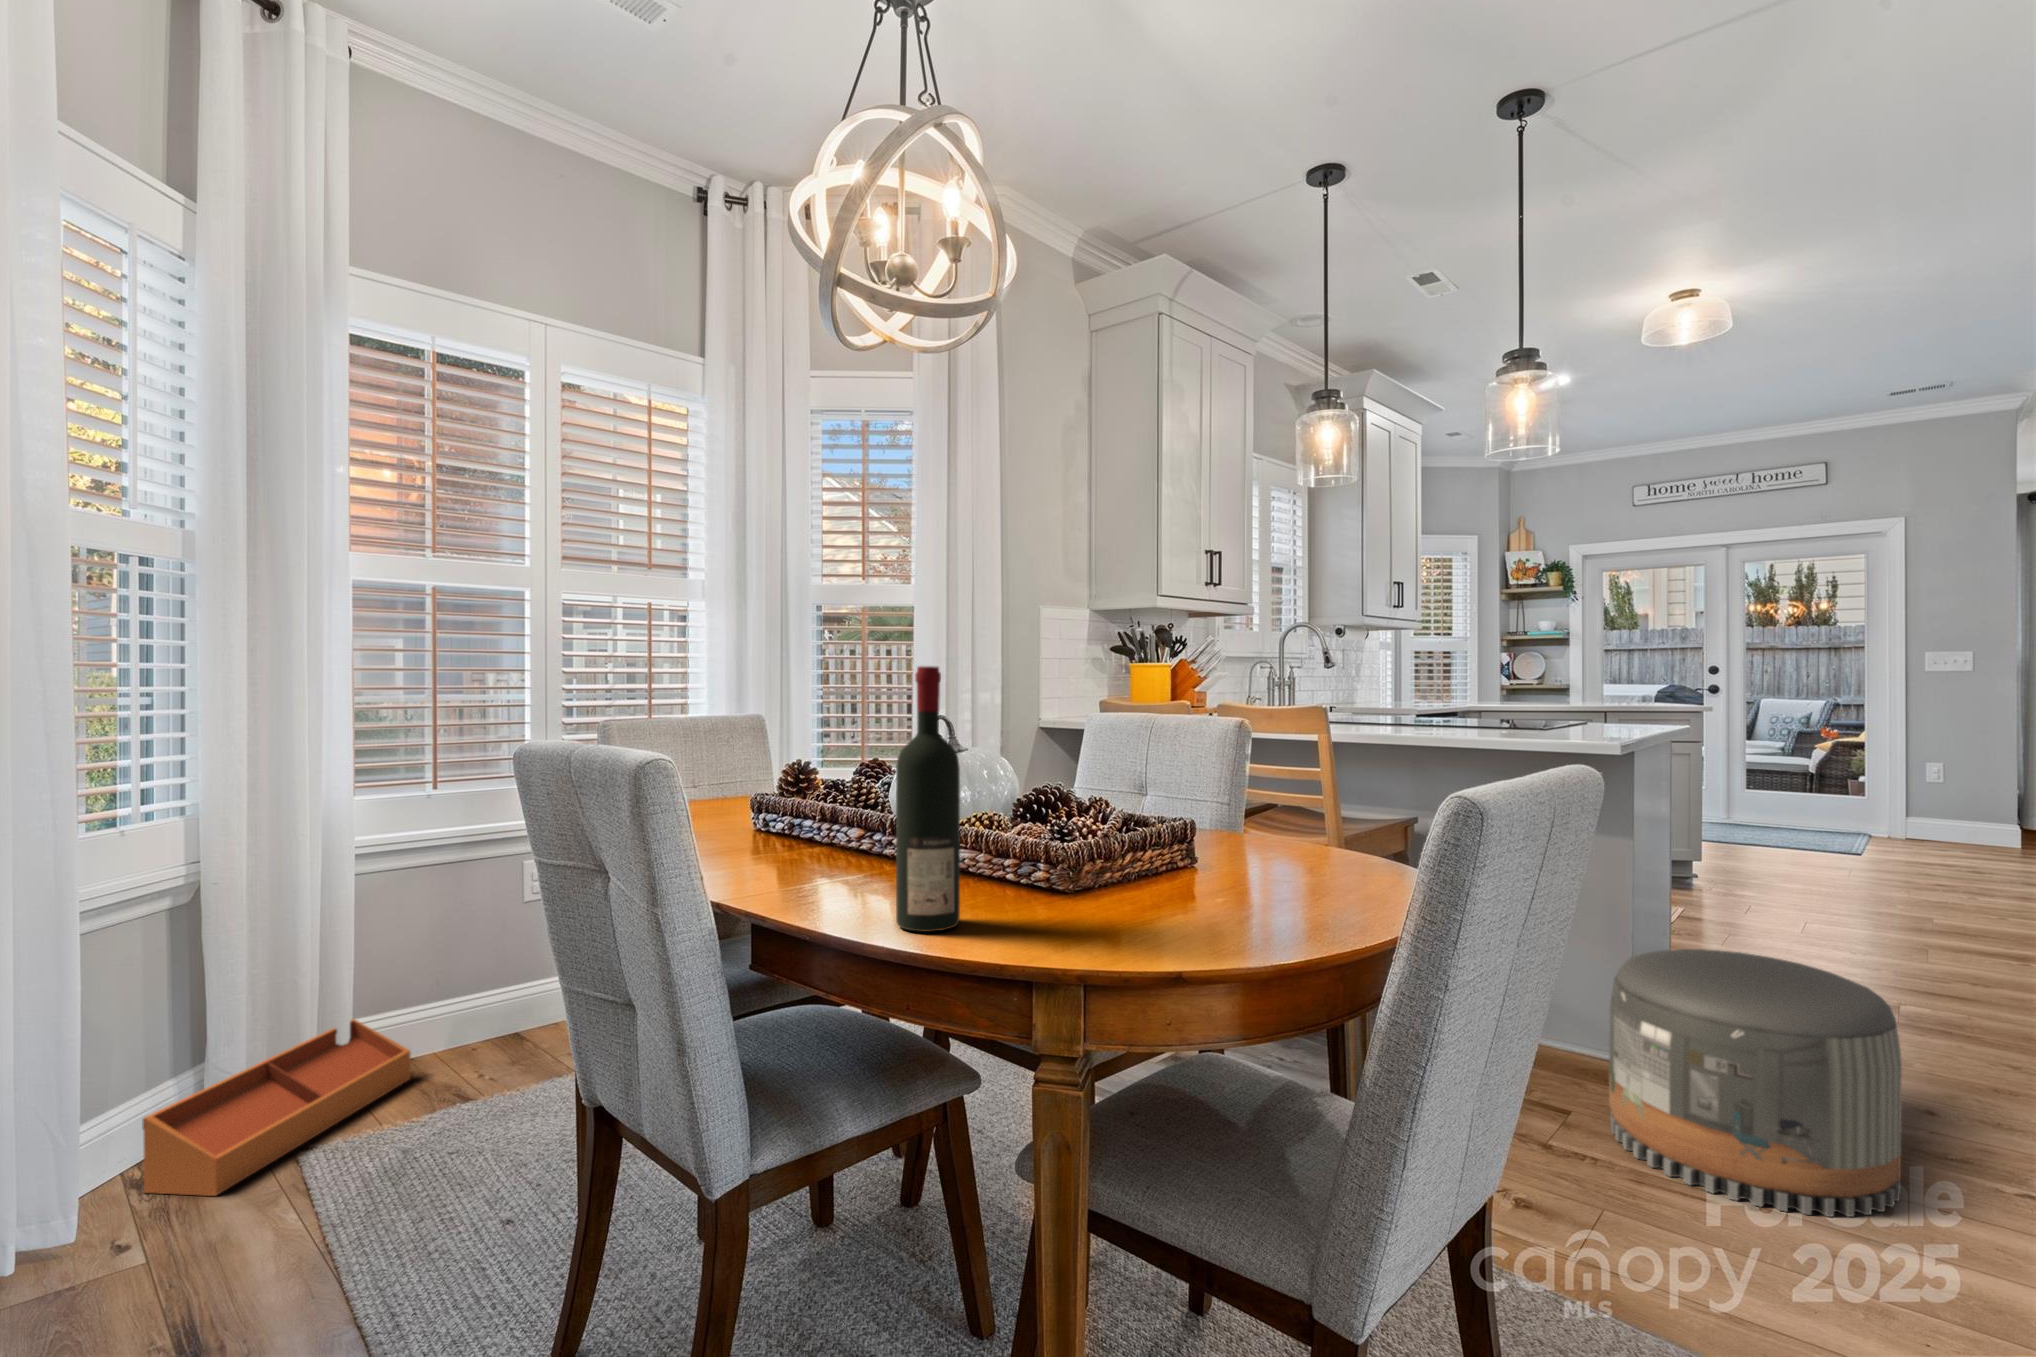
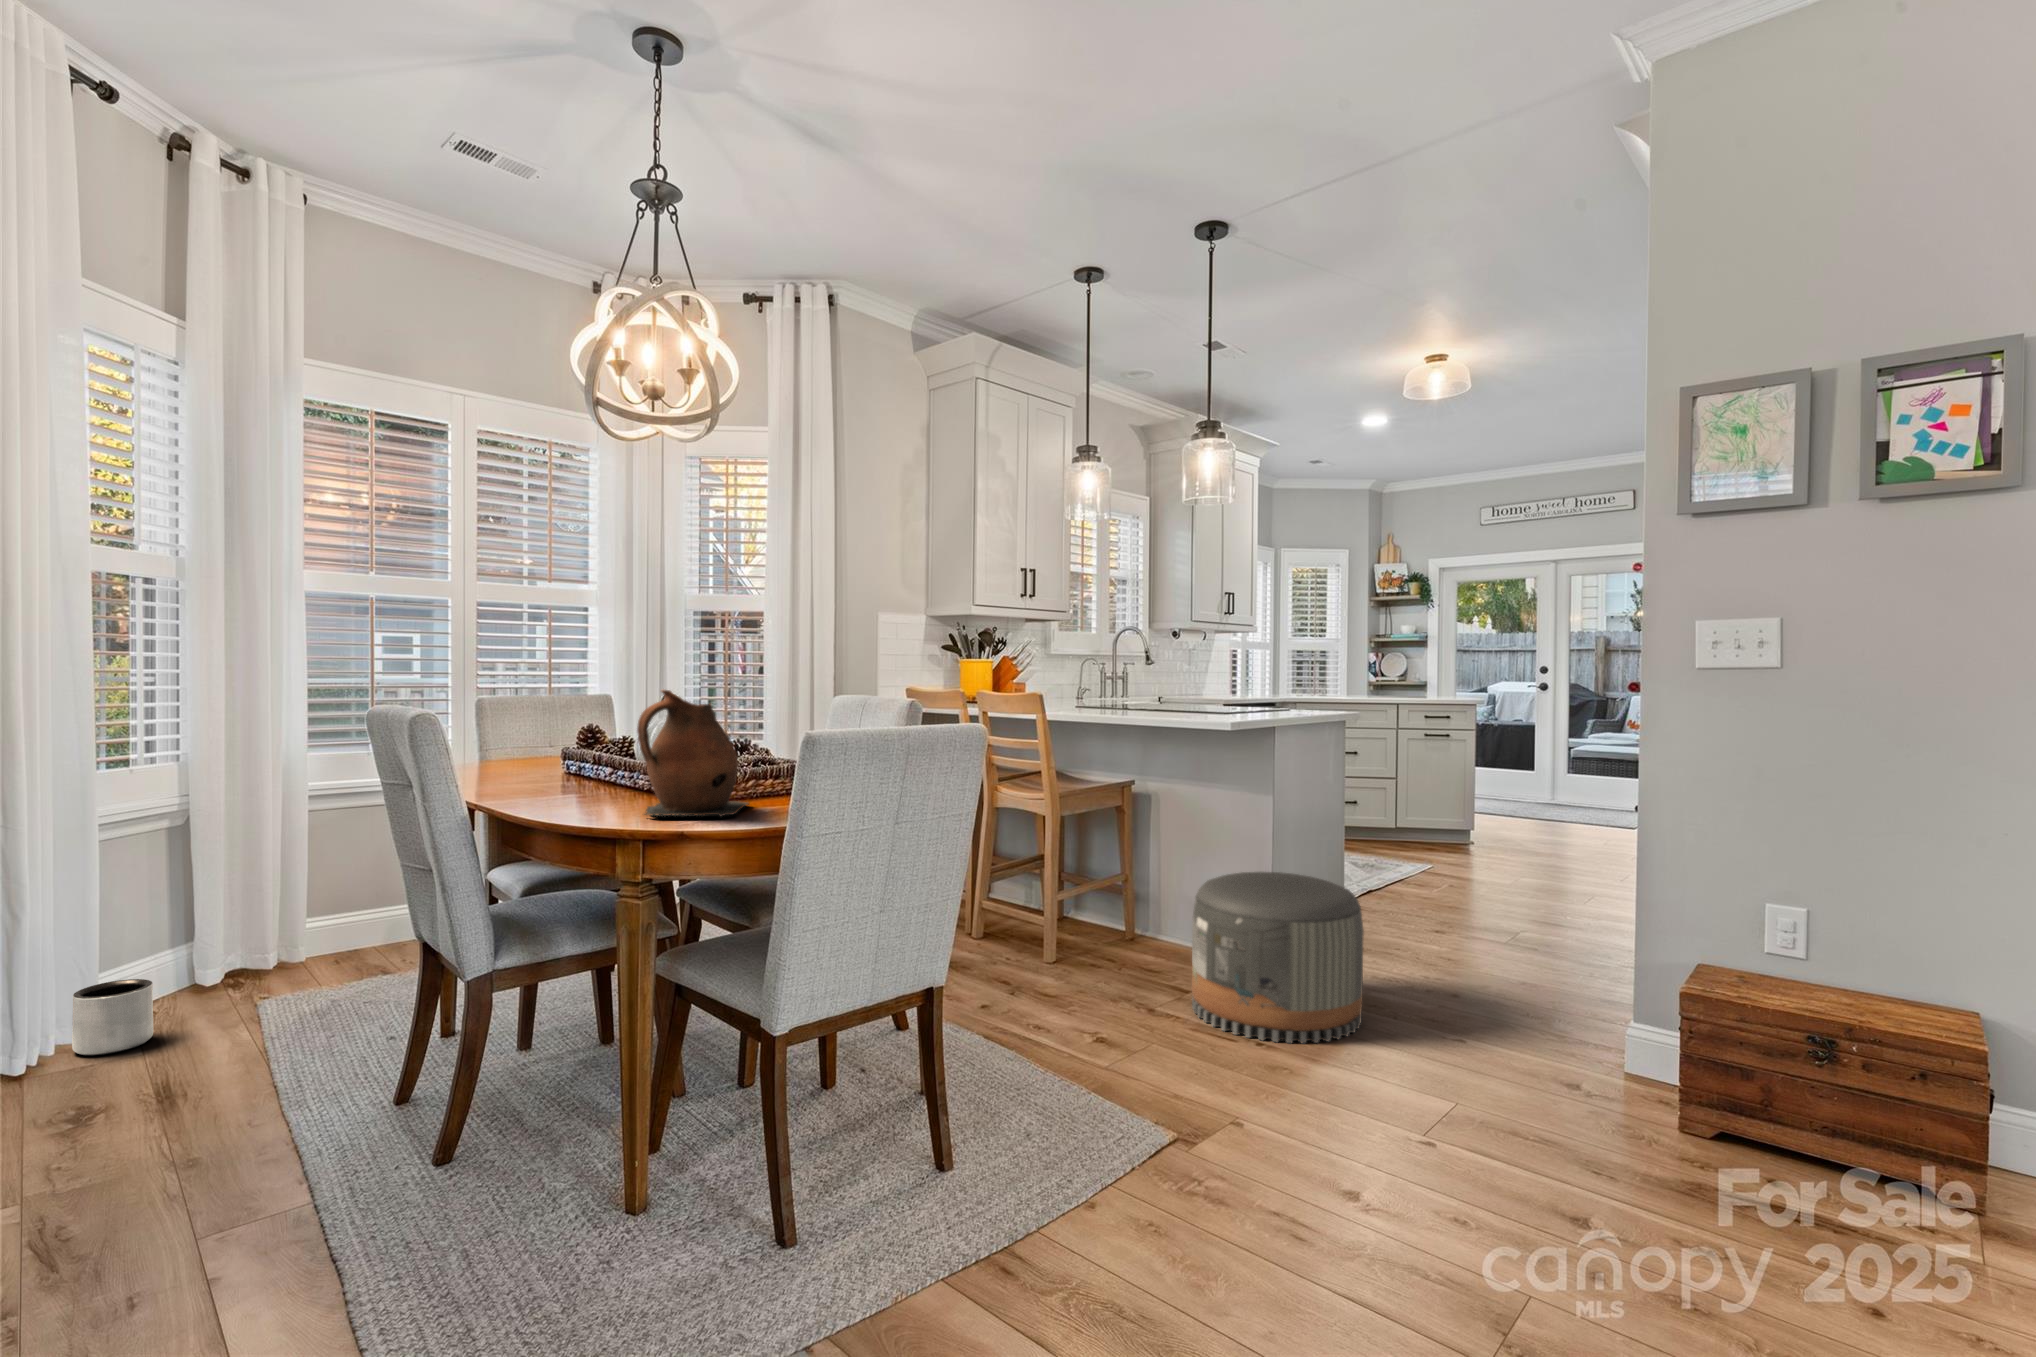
wine bottle: present [896,666,960,932] -> none [561,664,601,813]
ceramic pitcher: none [1035,711,1229,944] -> present [637,690,749,817]
storage bin: present [143,1019,411,1196] -> none [145,916,346,1020]
planter: none [37,1146,157,1275] -> present [72,979,153,1055]

